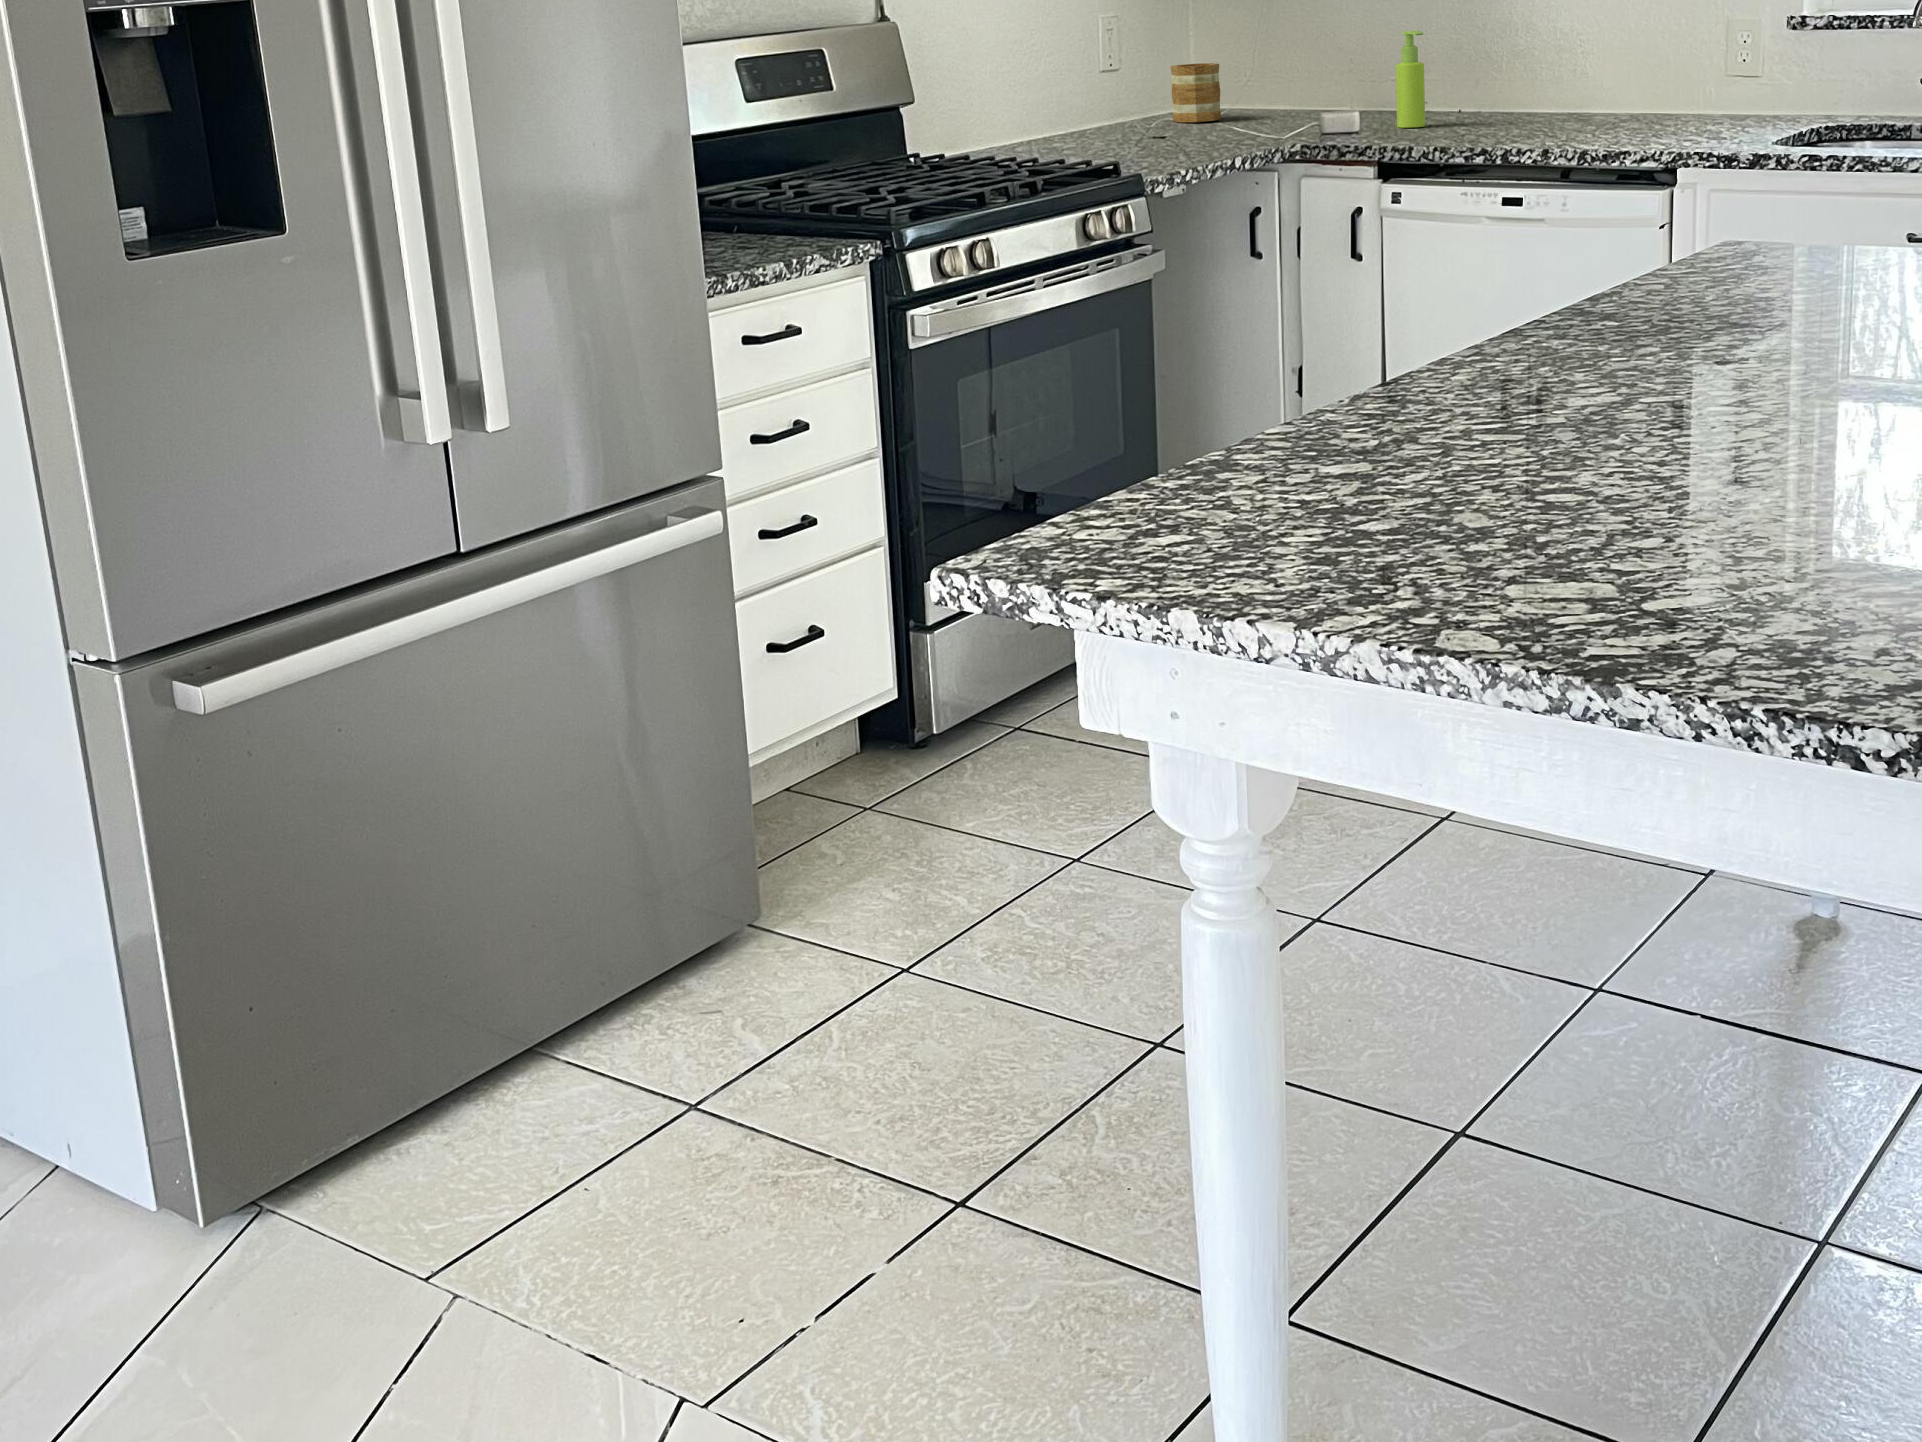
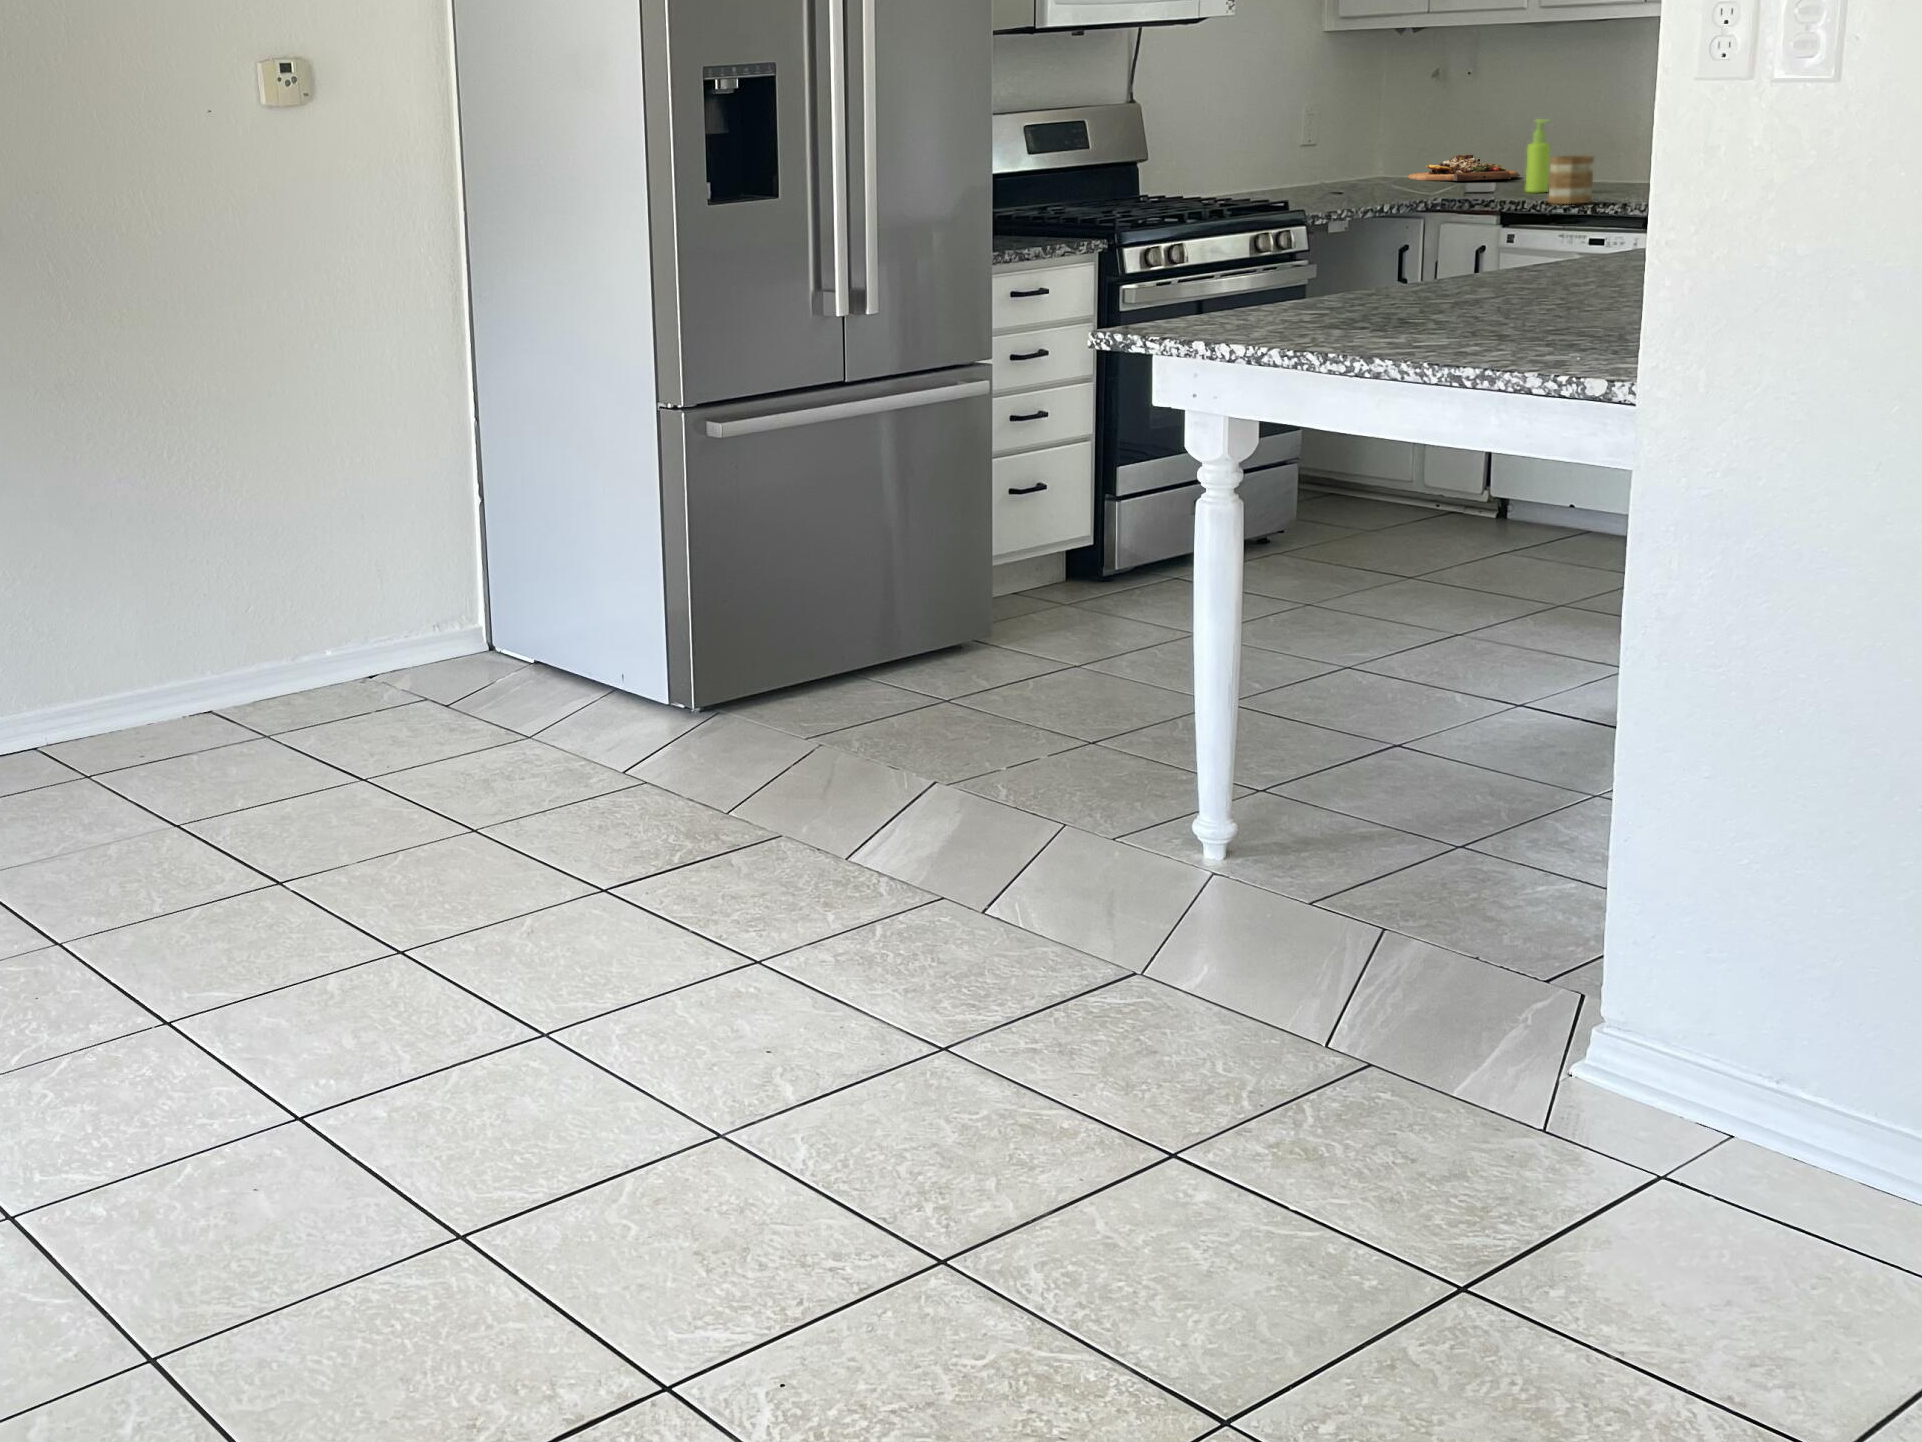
mug: present [1171,63,1221,122] -> present [1548,155,1594,204]
cutting board: none [1234,74,1371,111] -> present [1409,154,1520,181]

